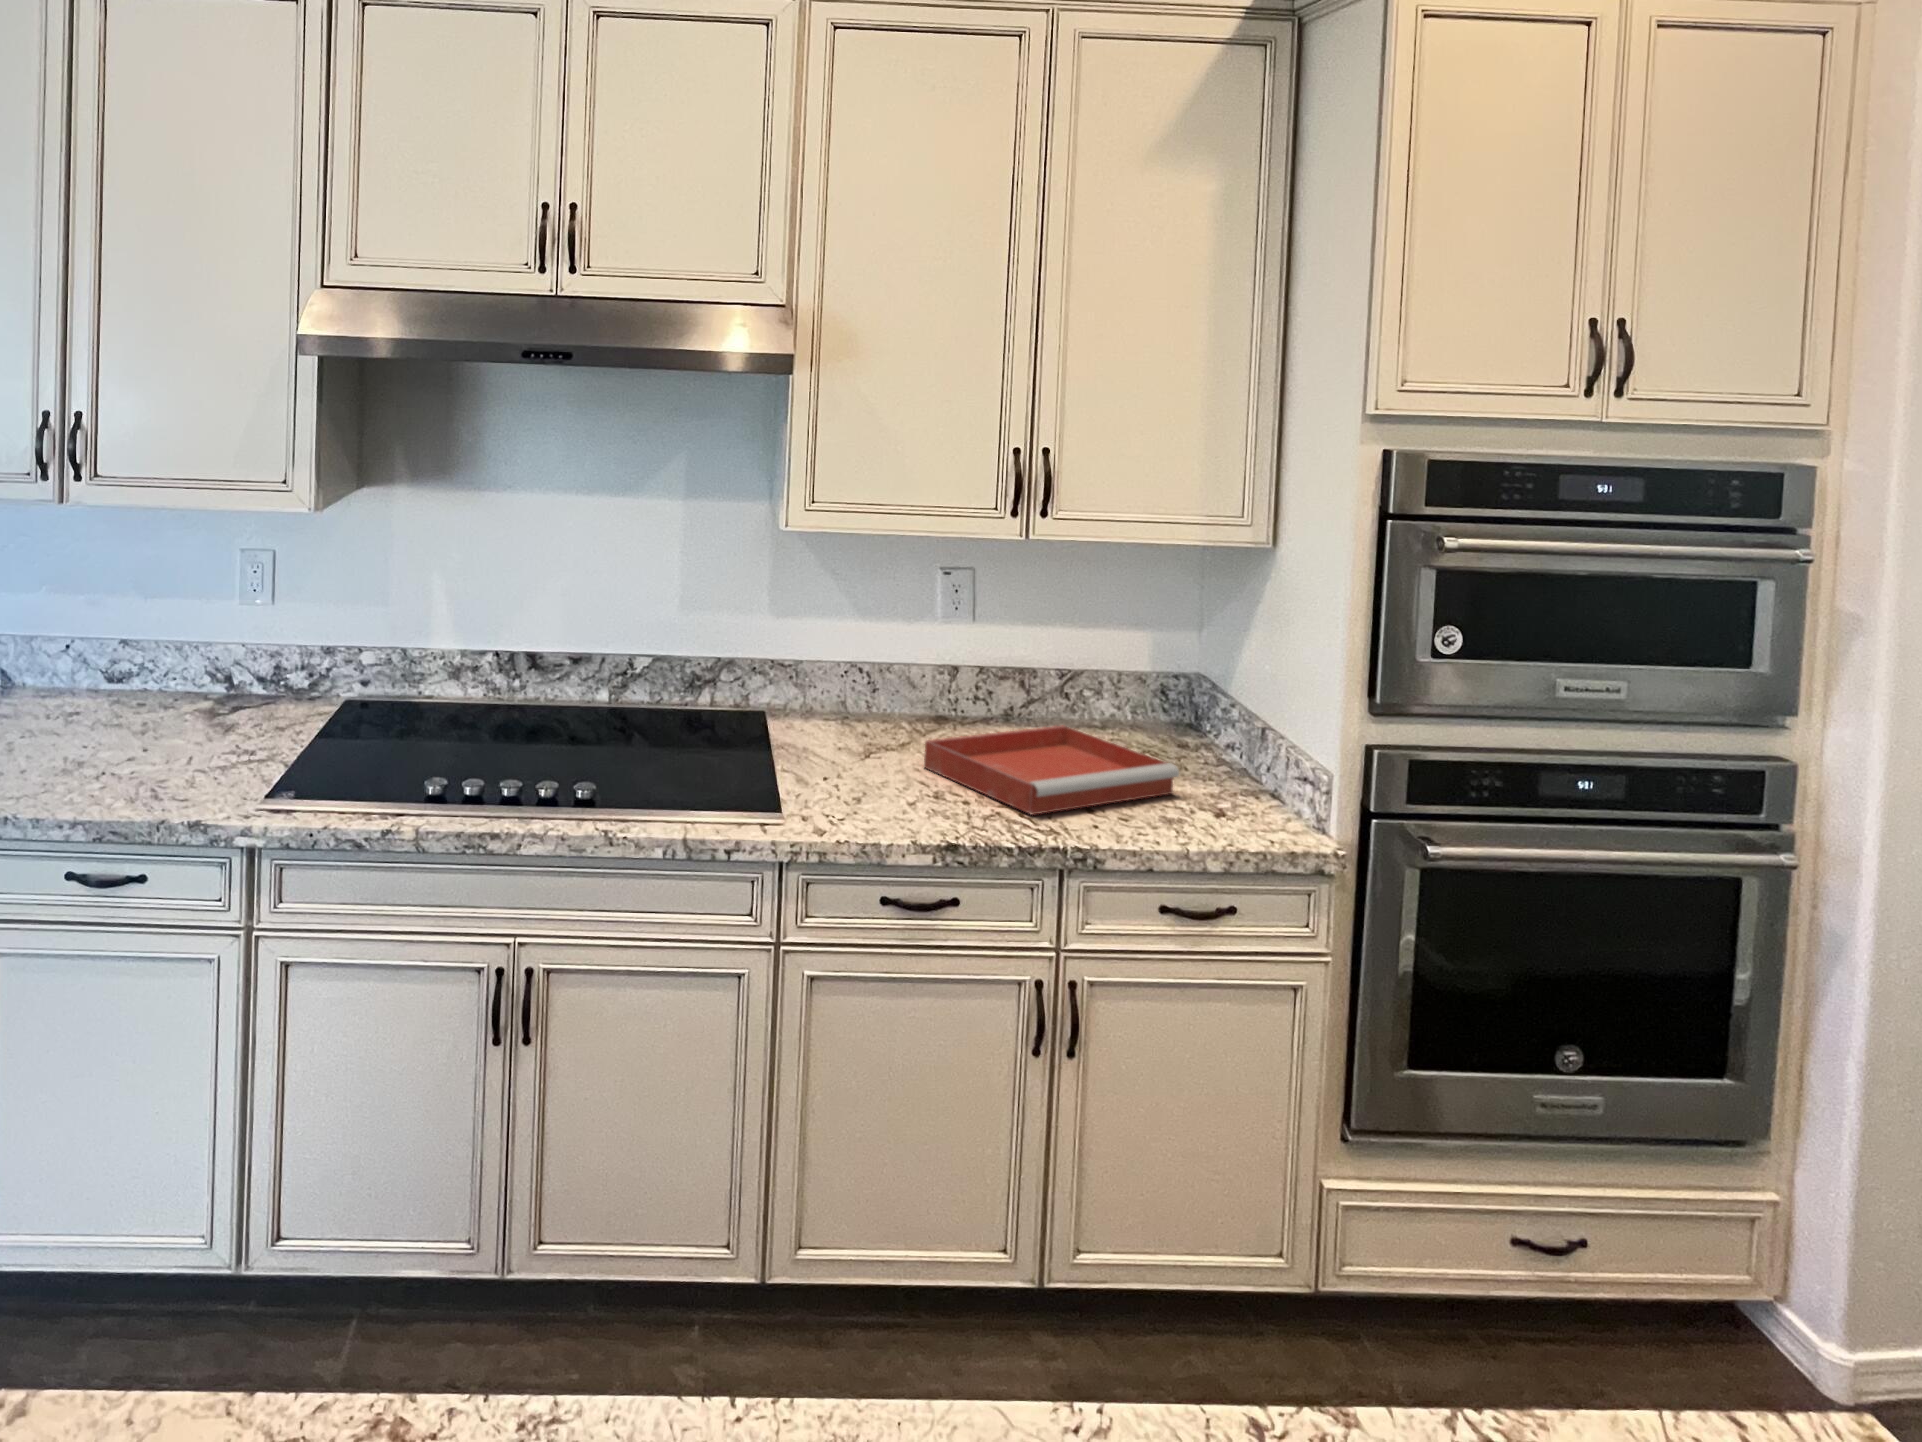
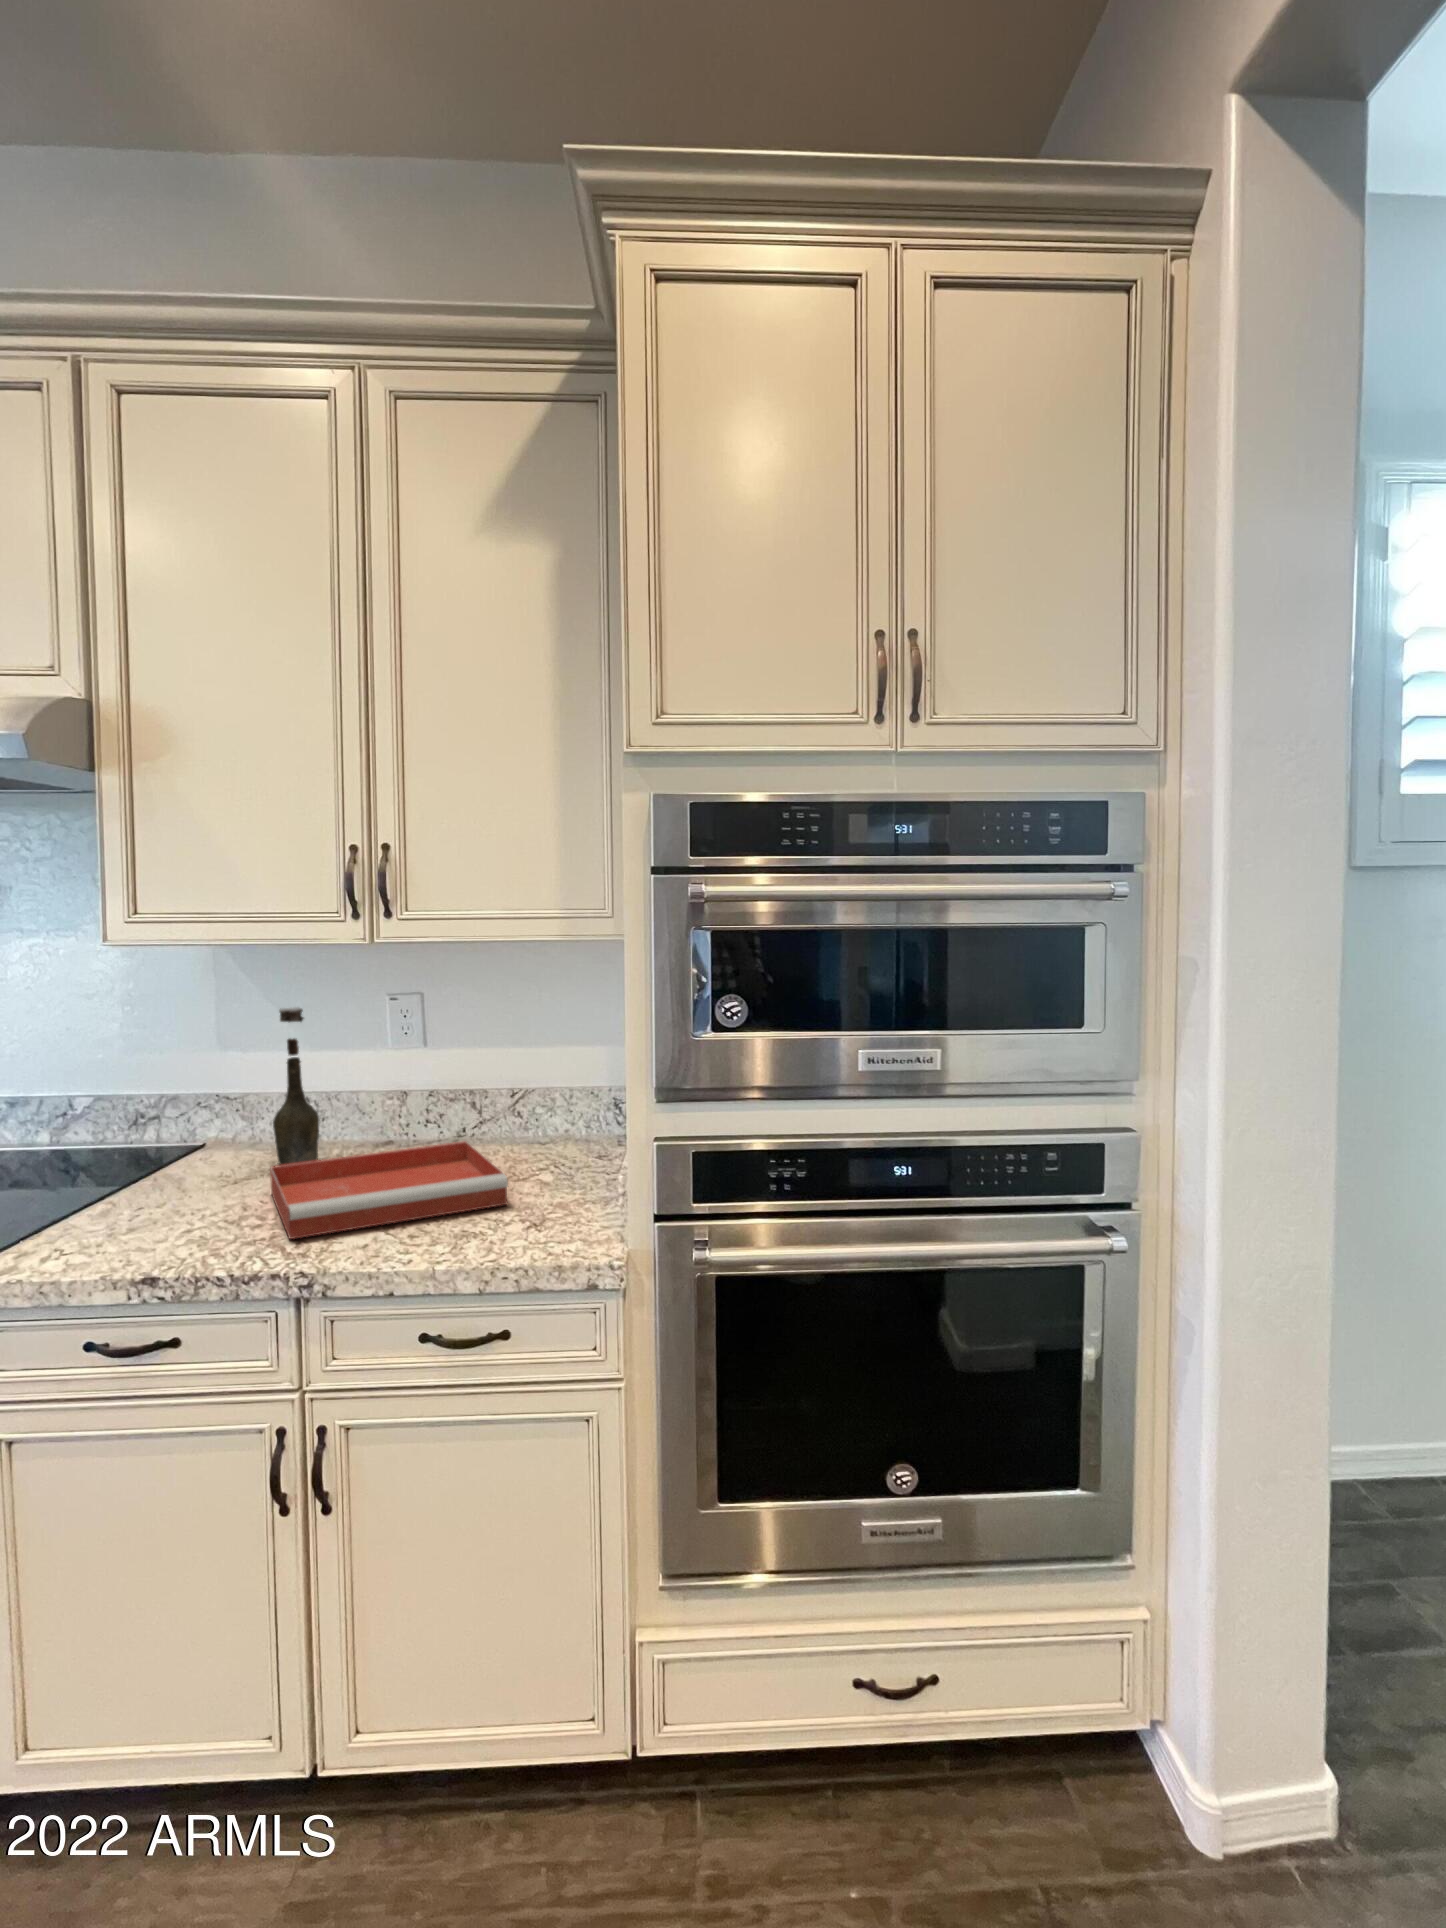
bottle: none [871,579,914,741] -> present [273,1007,319,1165]

